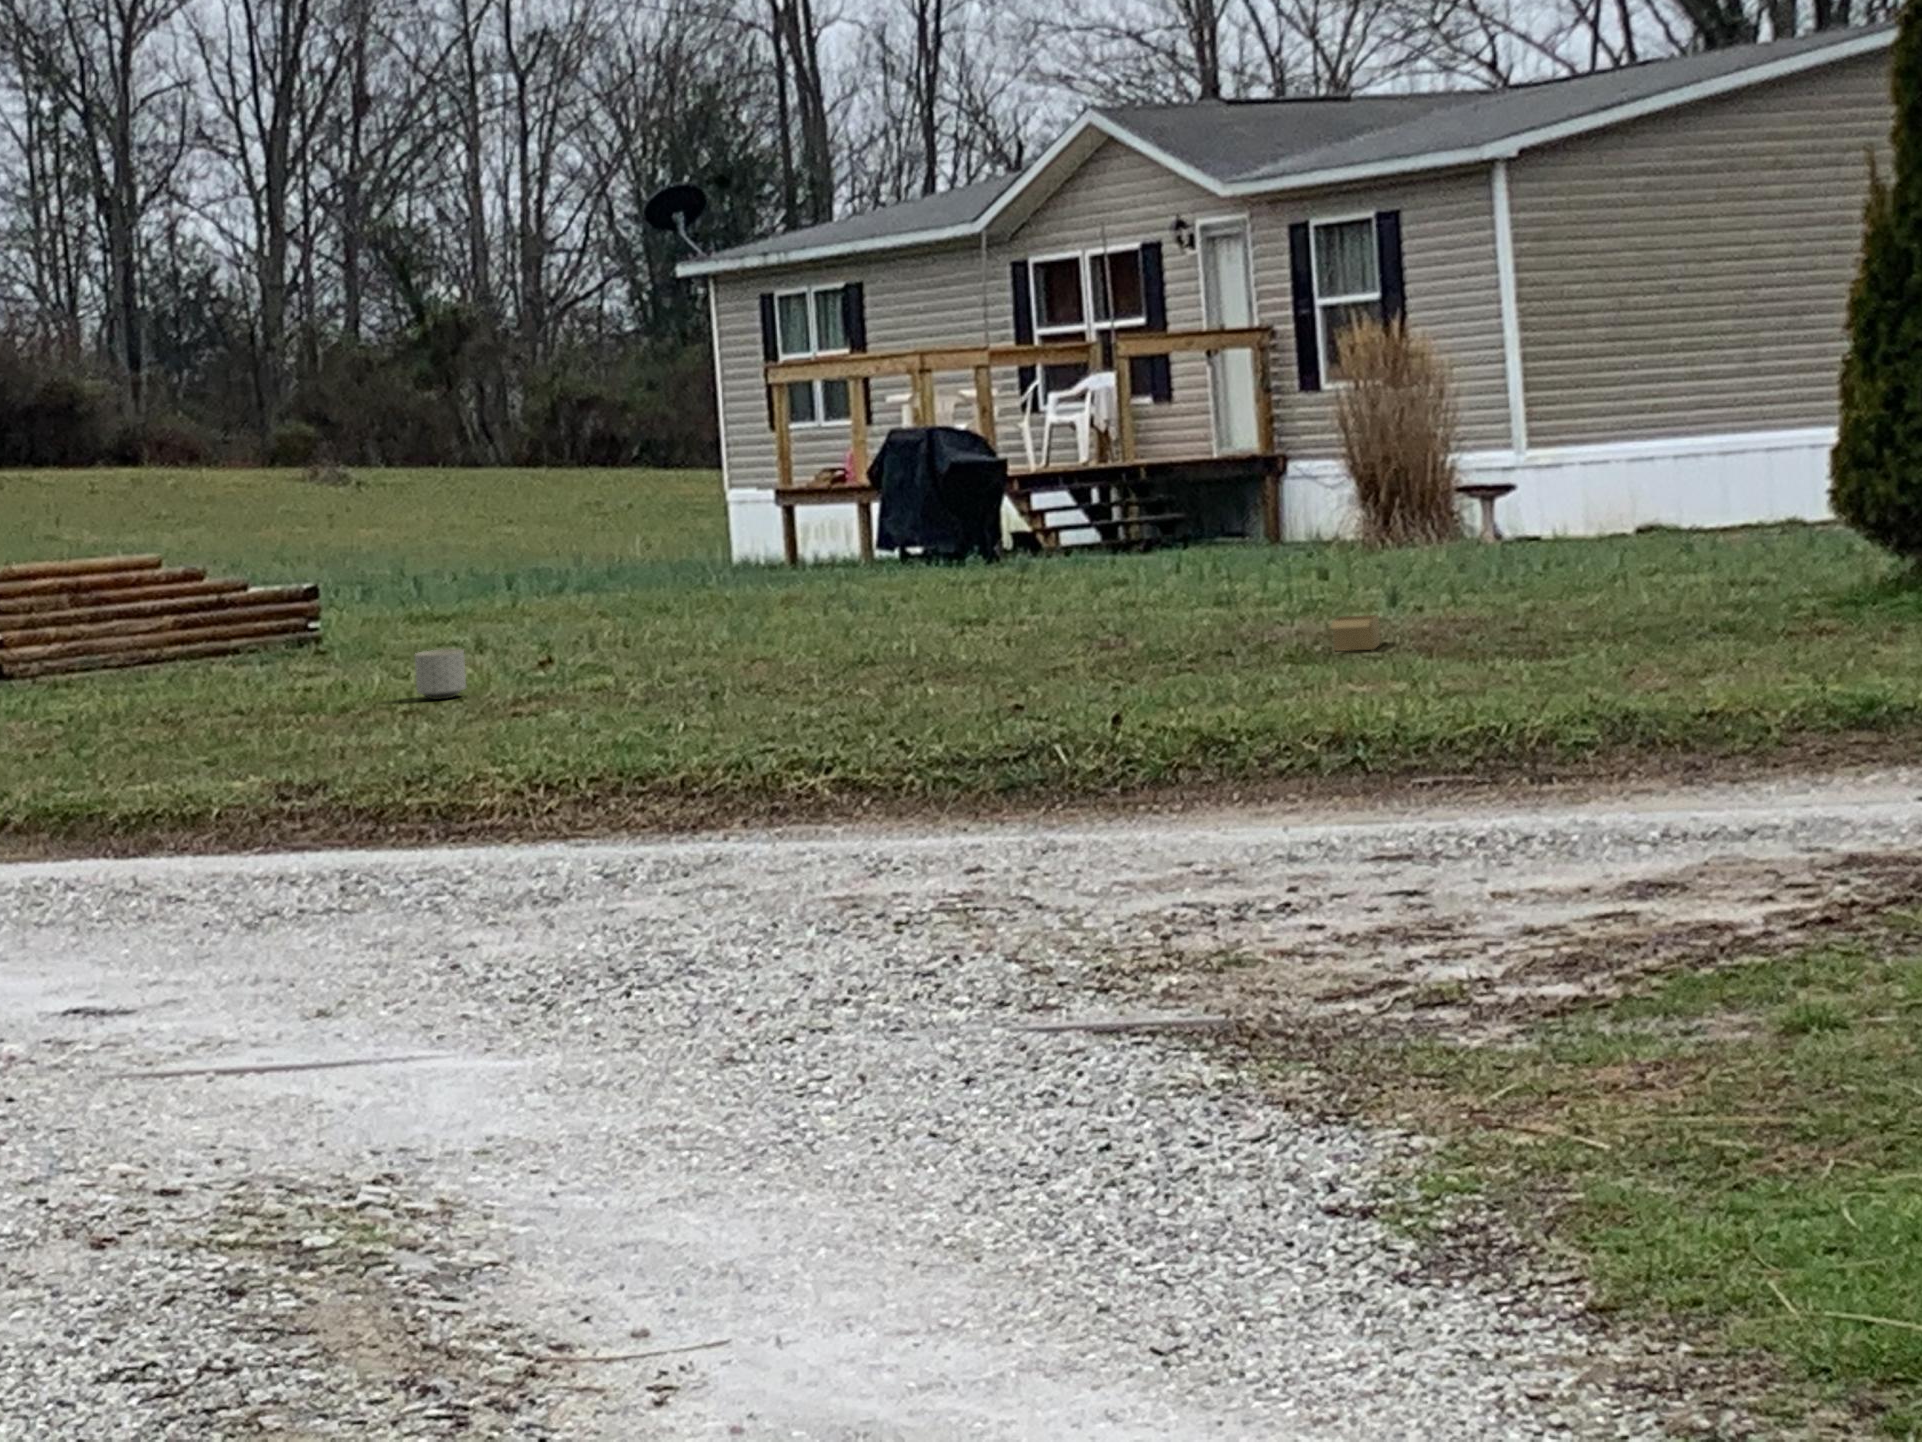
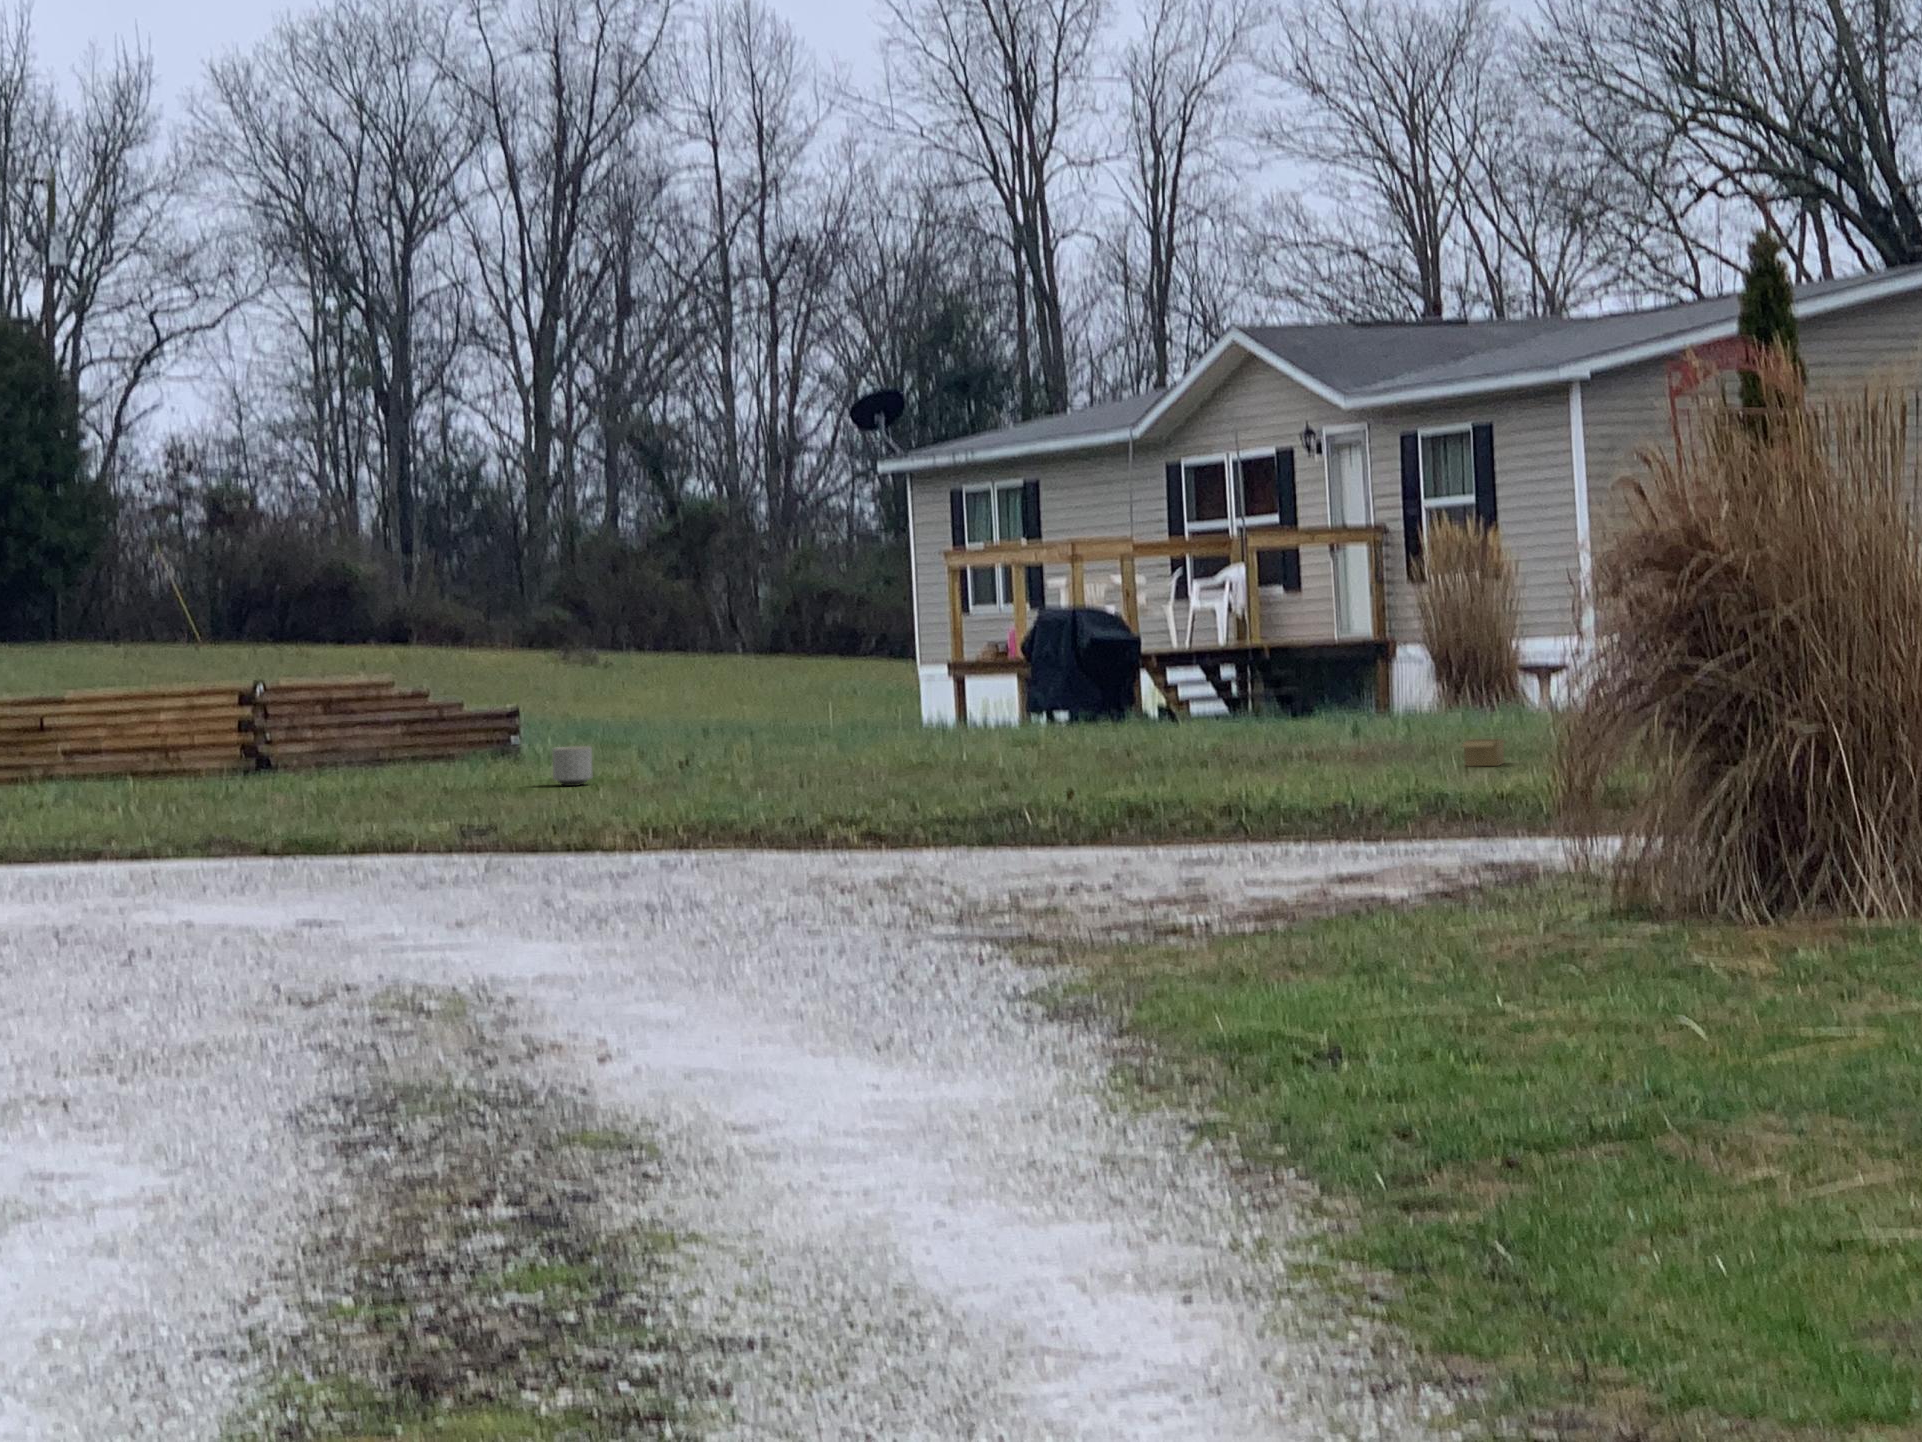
cardboard box: present [1331,615,1380,651] -> present [1462,739,1505,766]

